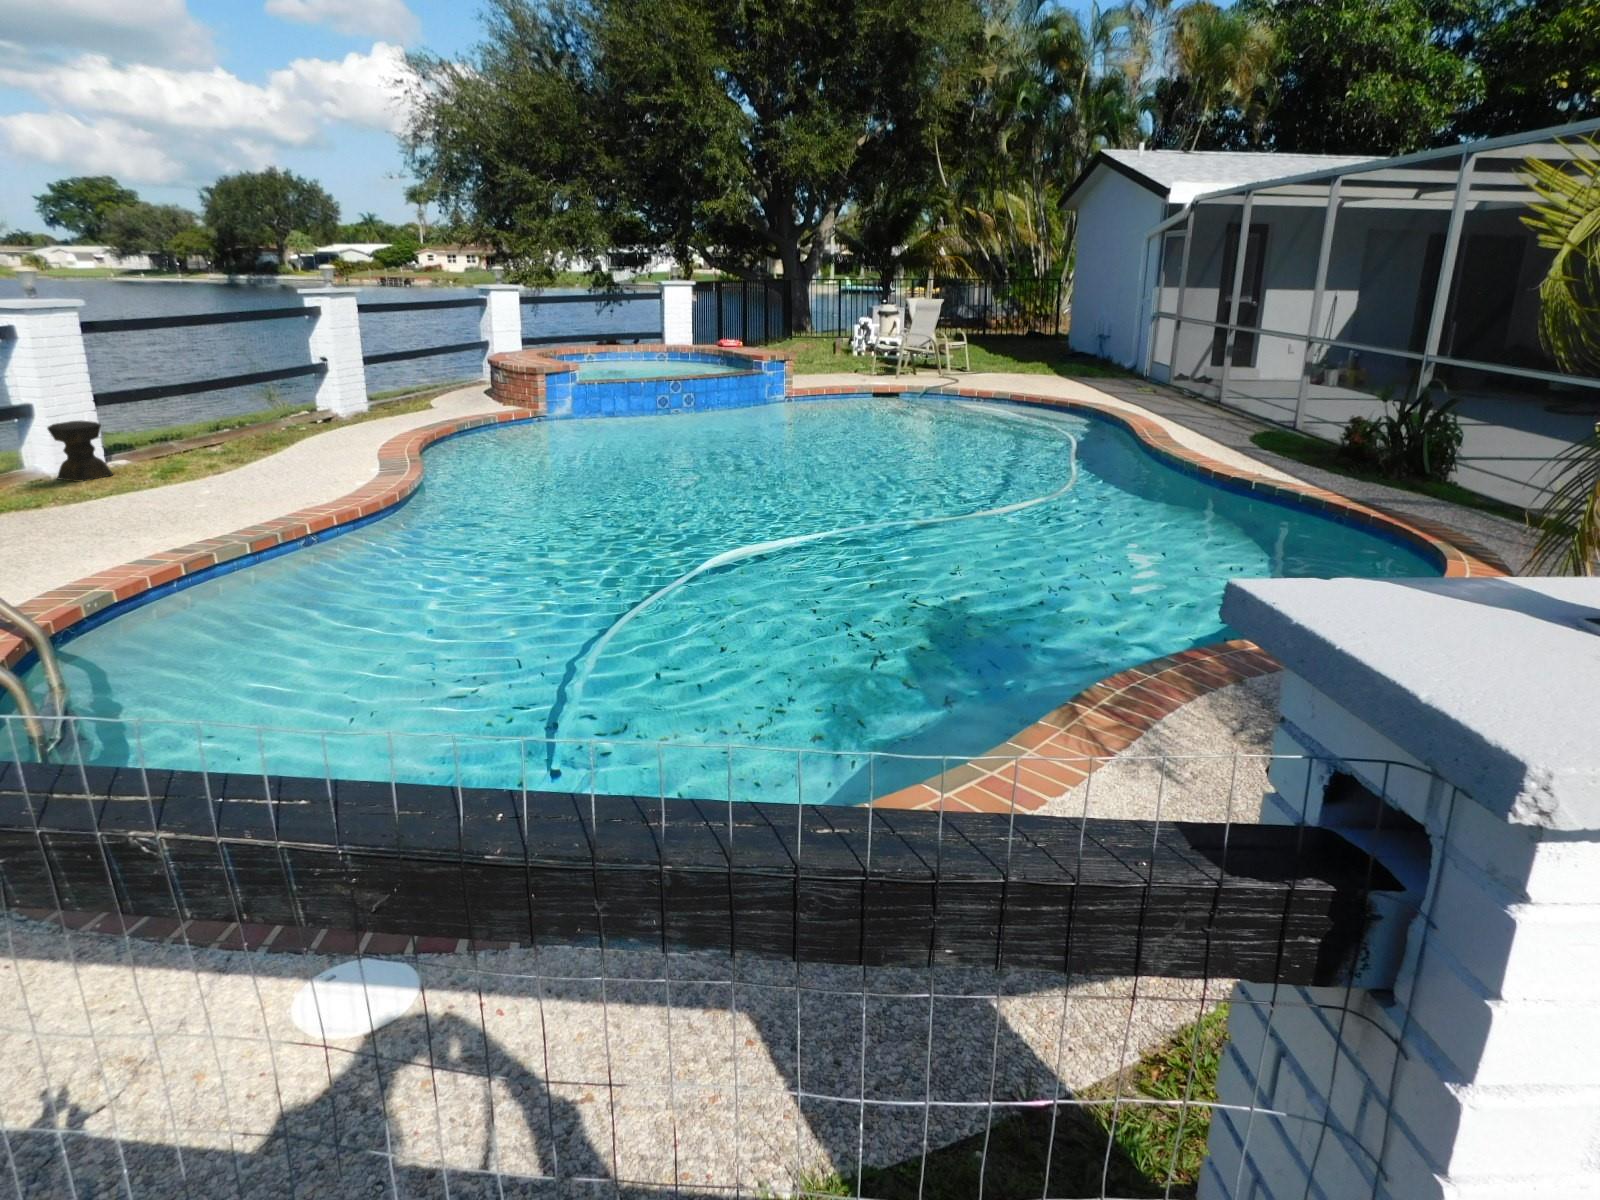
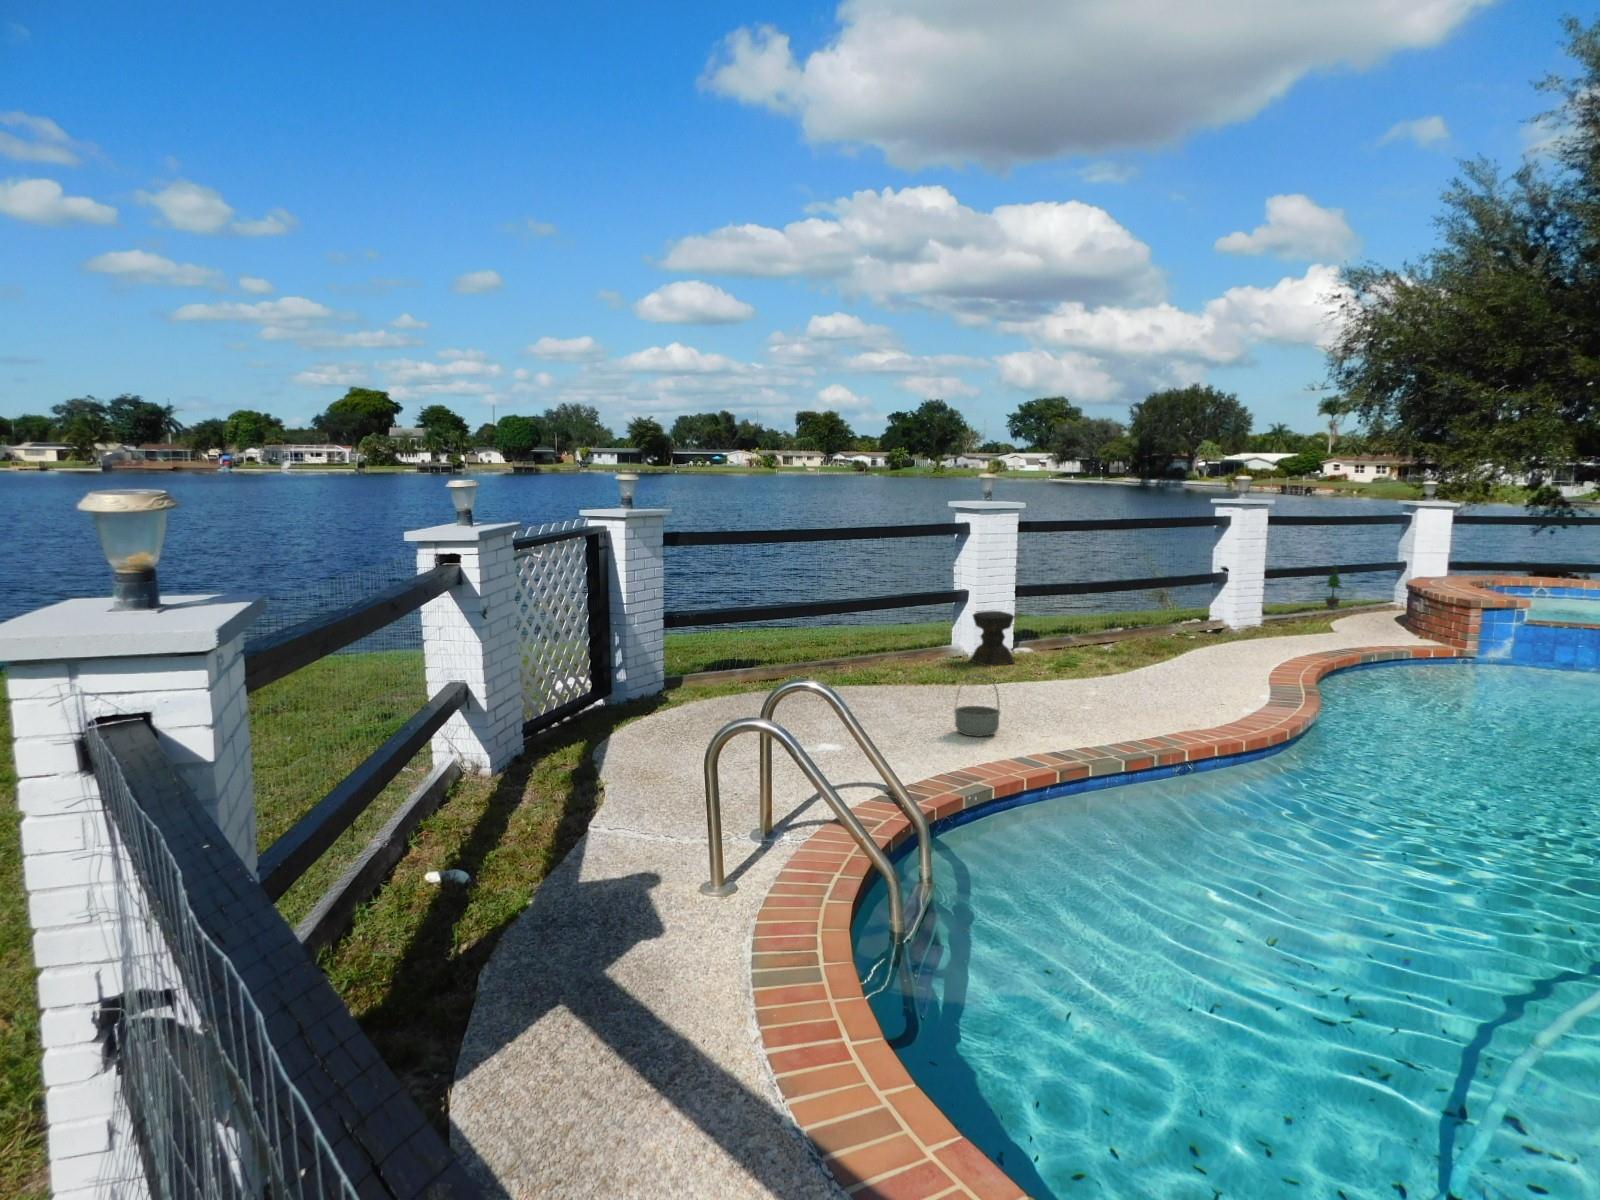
potted tree: none [425,346,441,389] -> present [1325,565,1341,609]
basket: none [46,486,105,551] -> present [954,675,1000,736]

